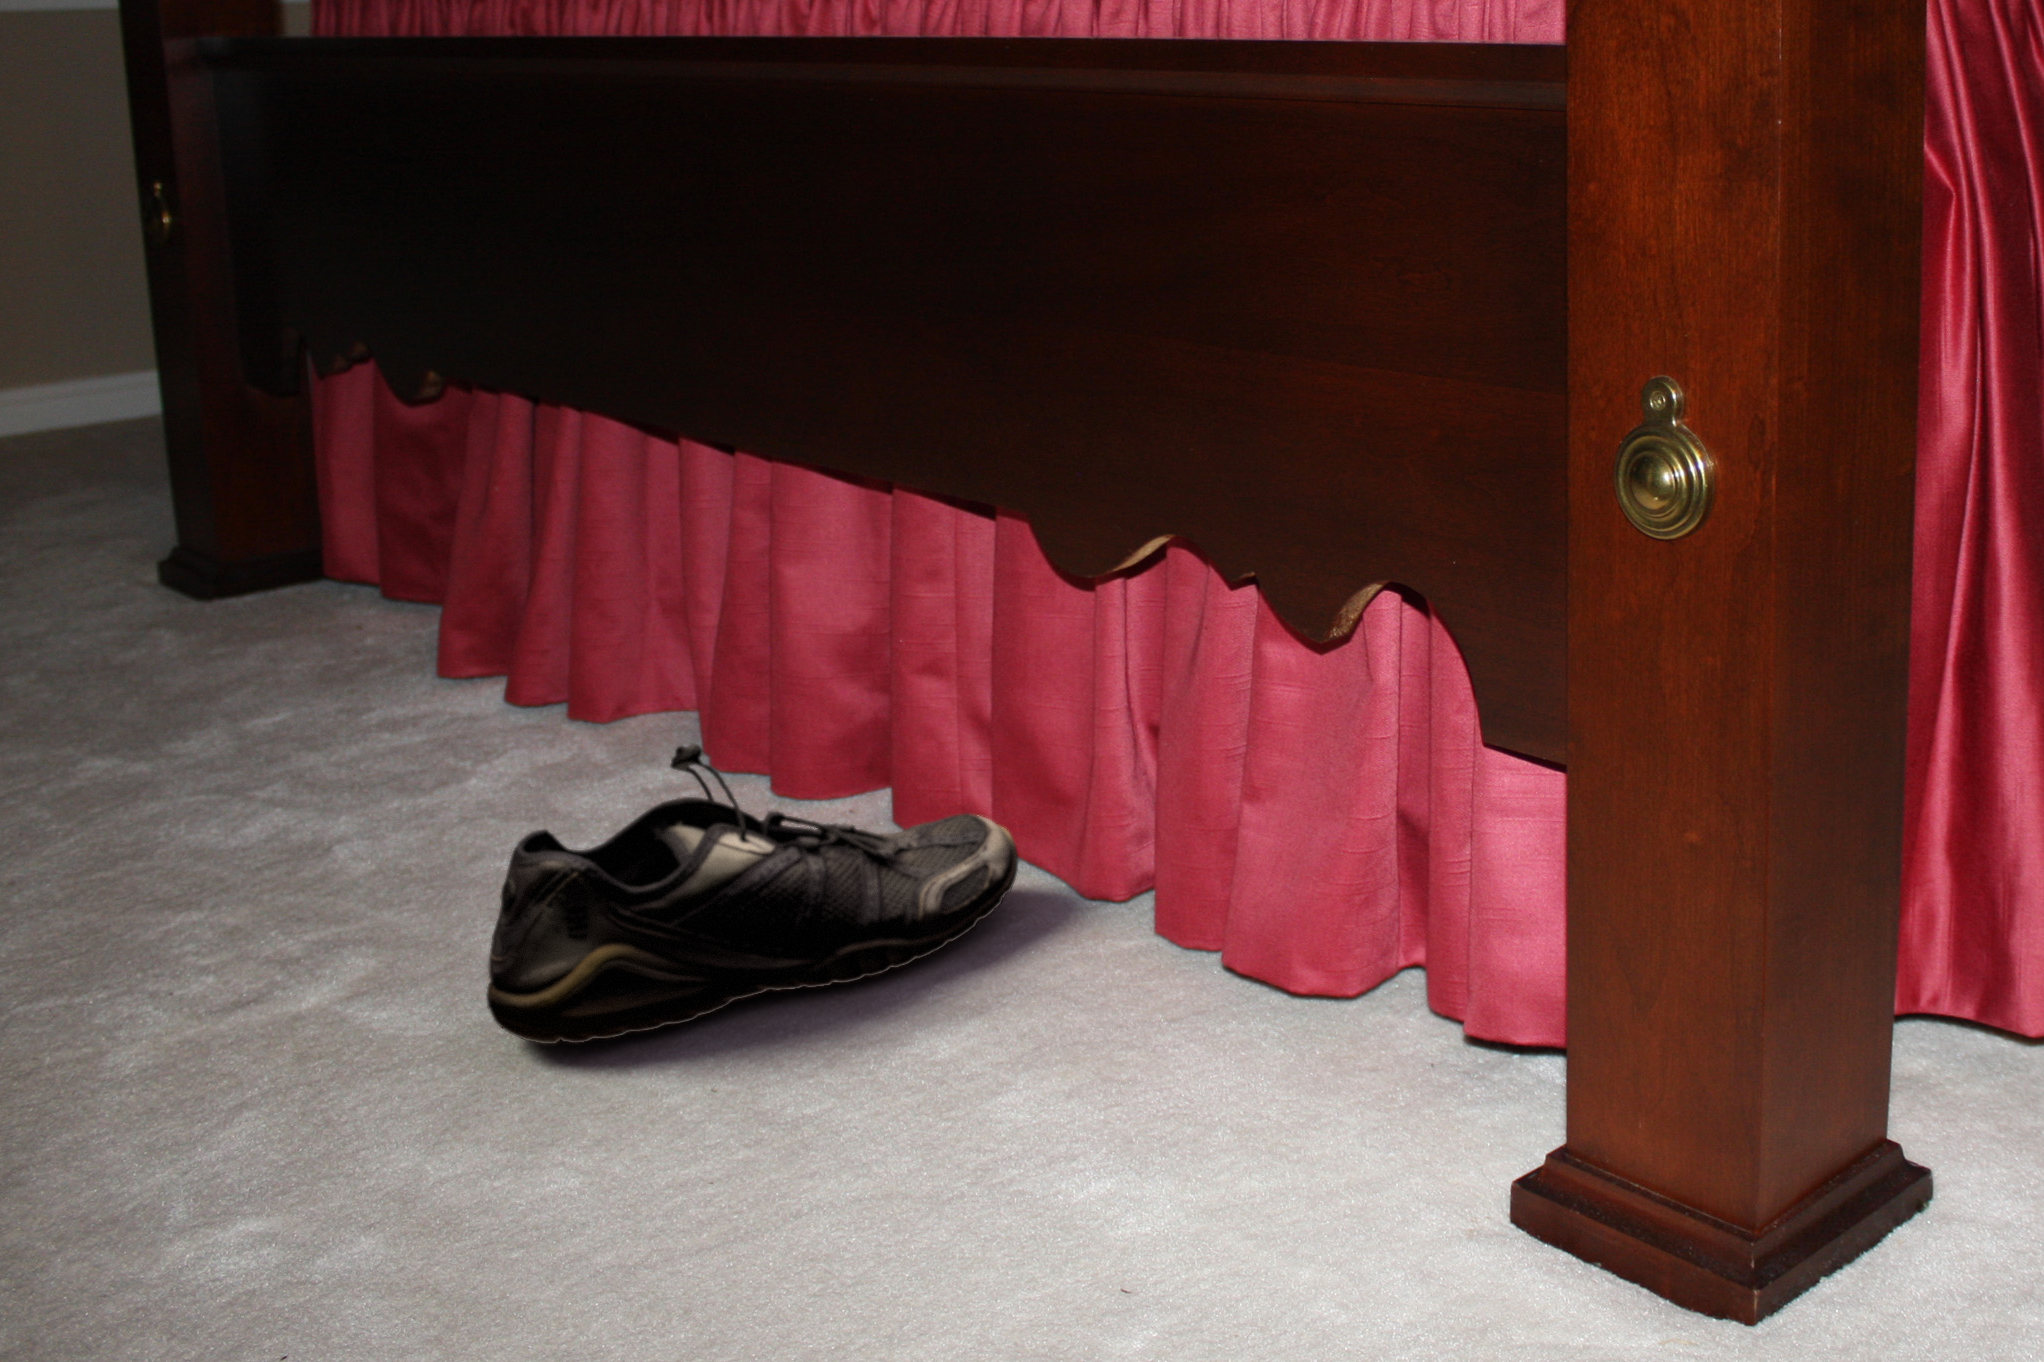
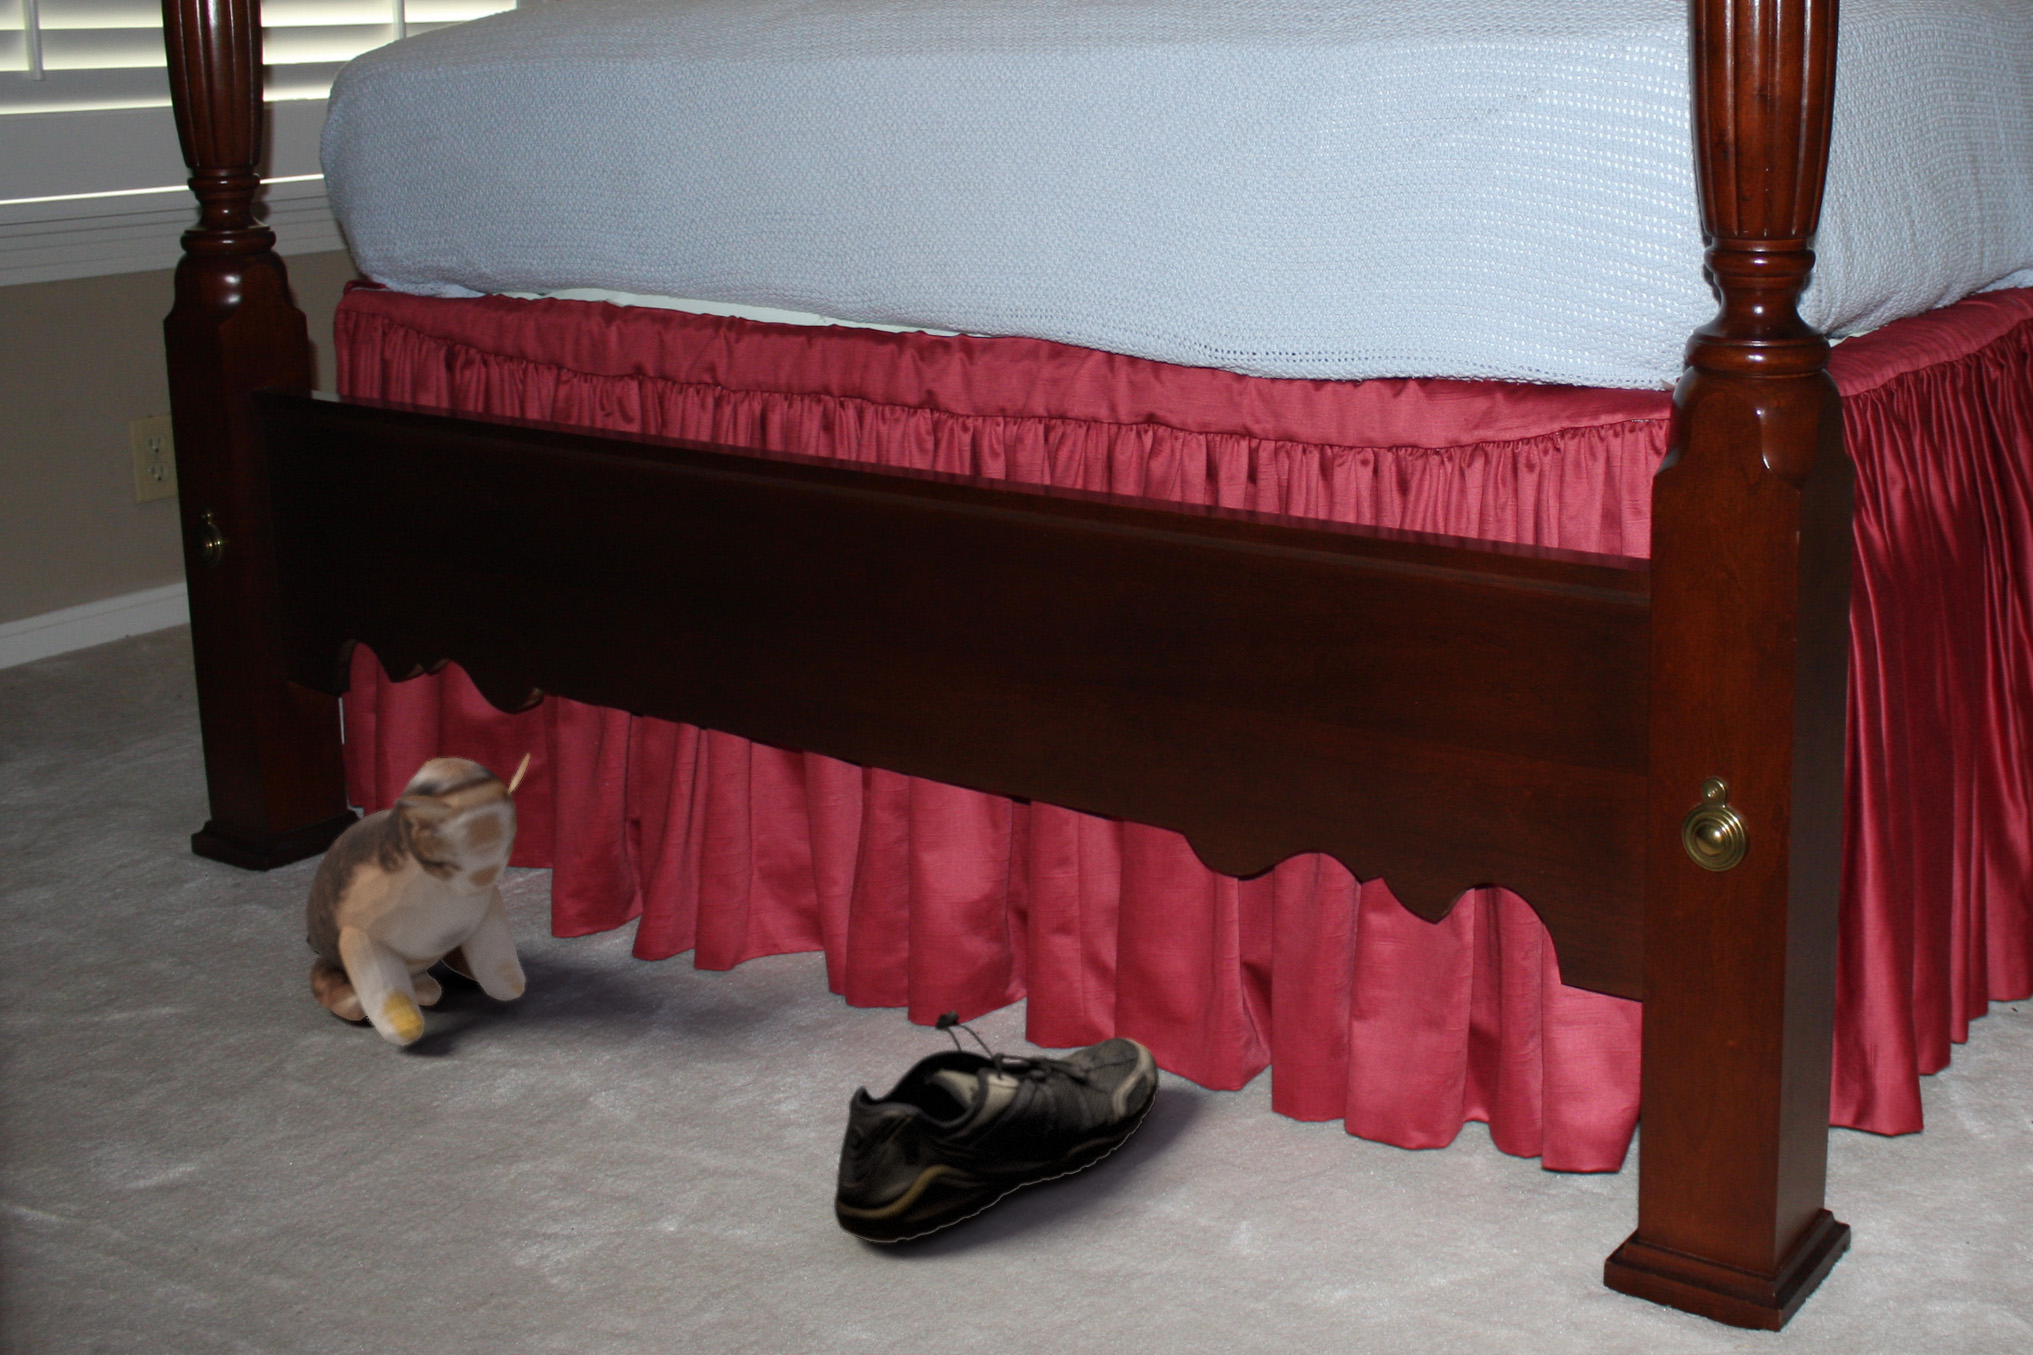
plush toy: none [120,411,361,767] -> present [305,754,530,1045]

